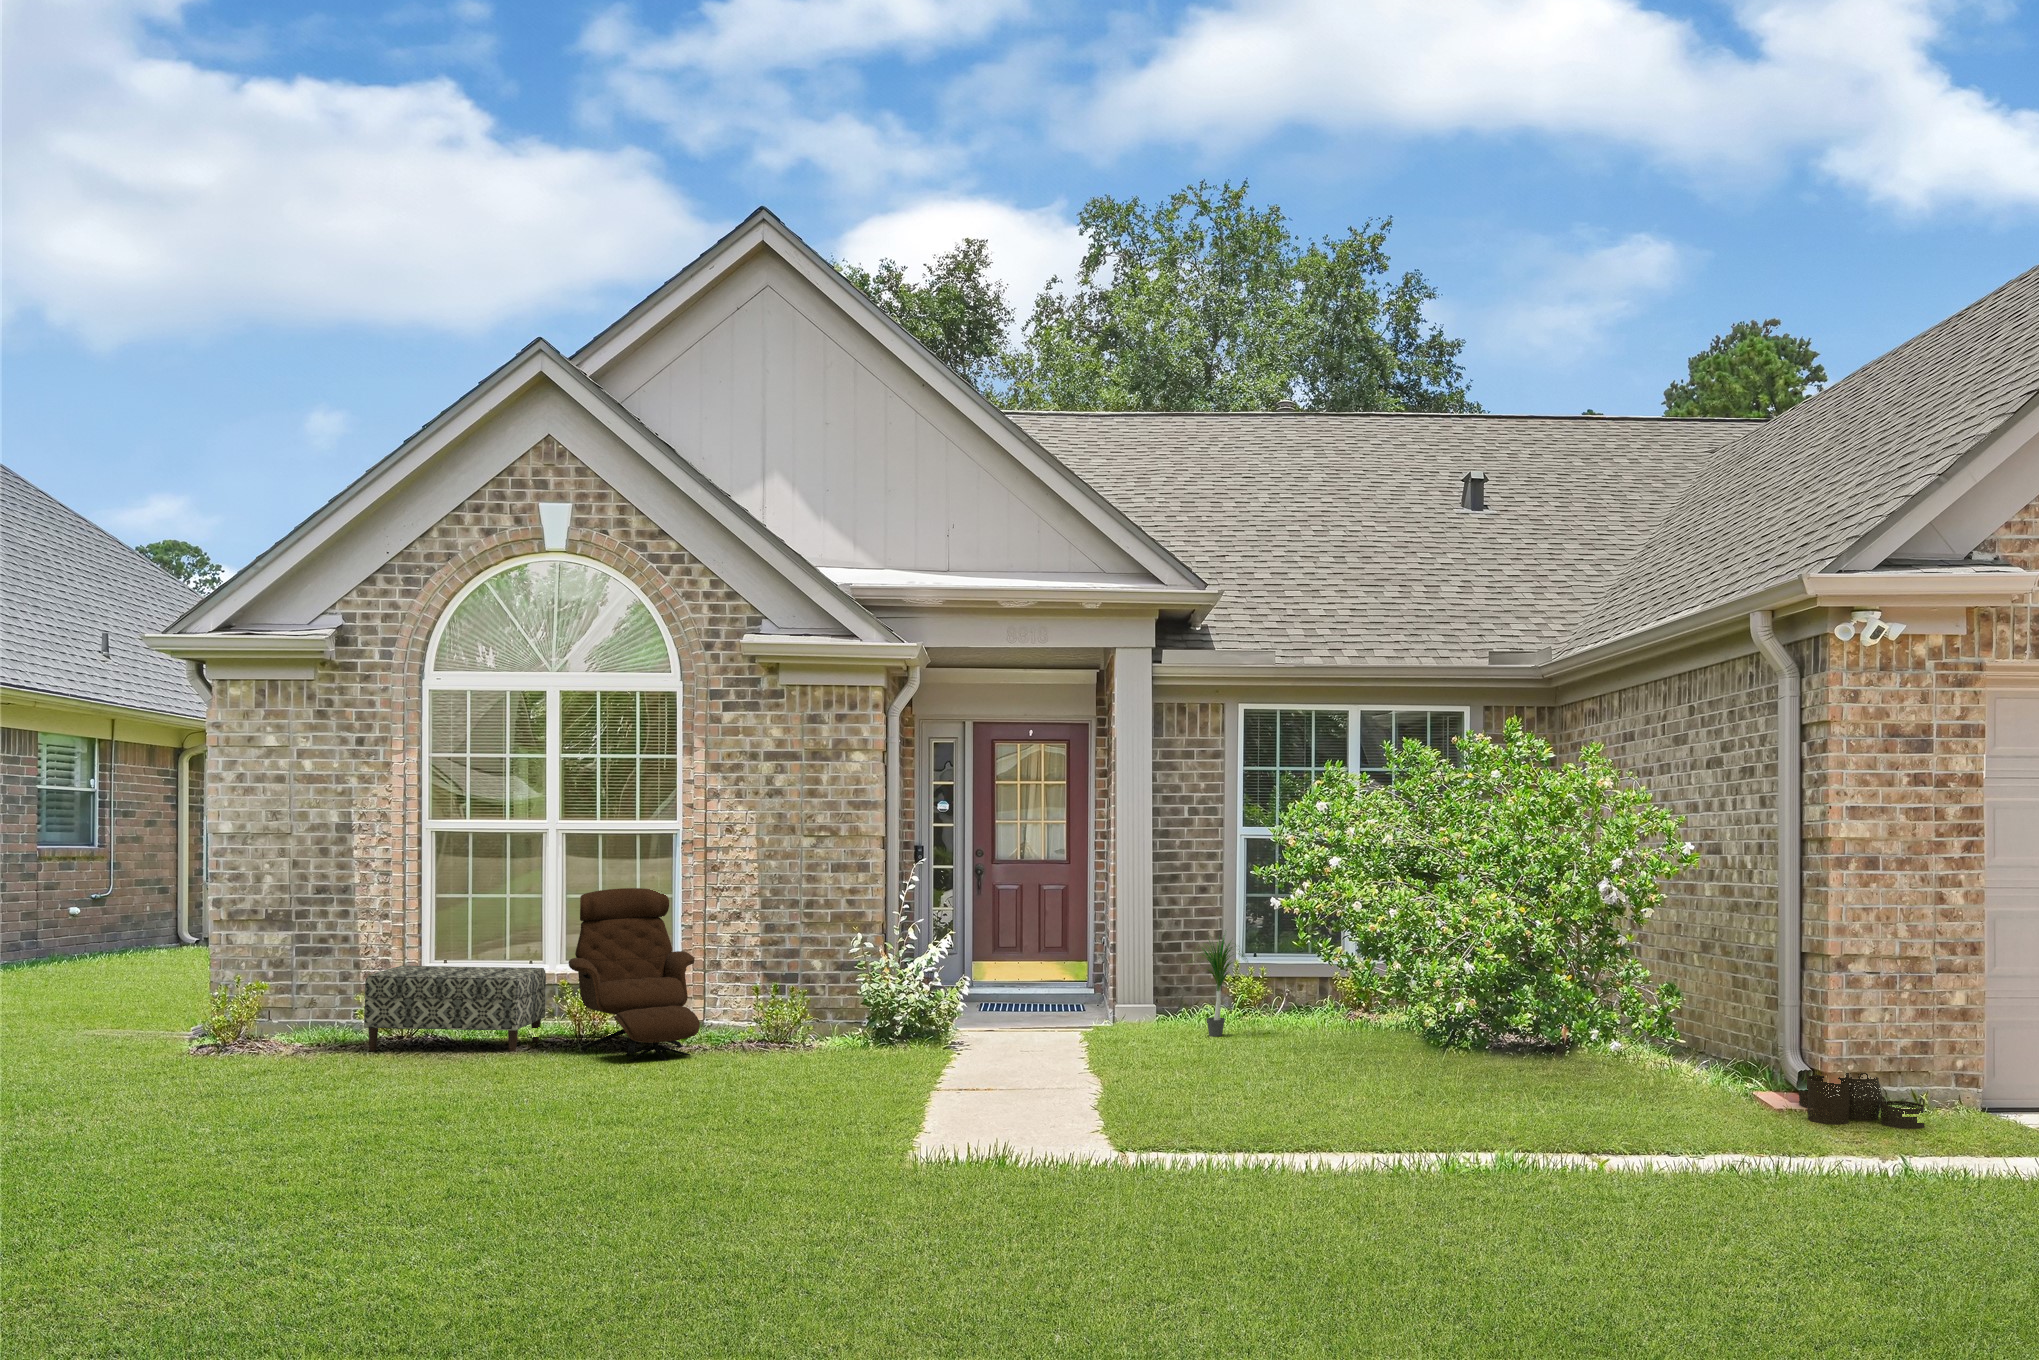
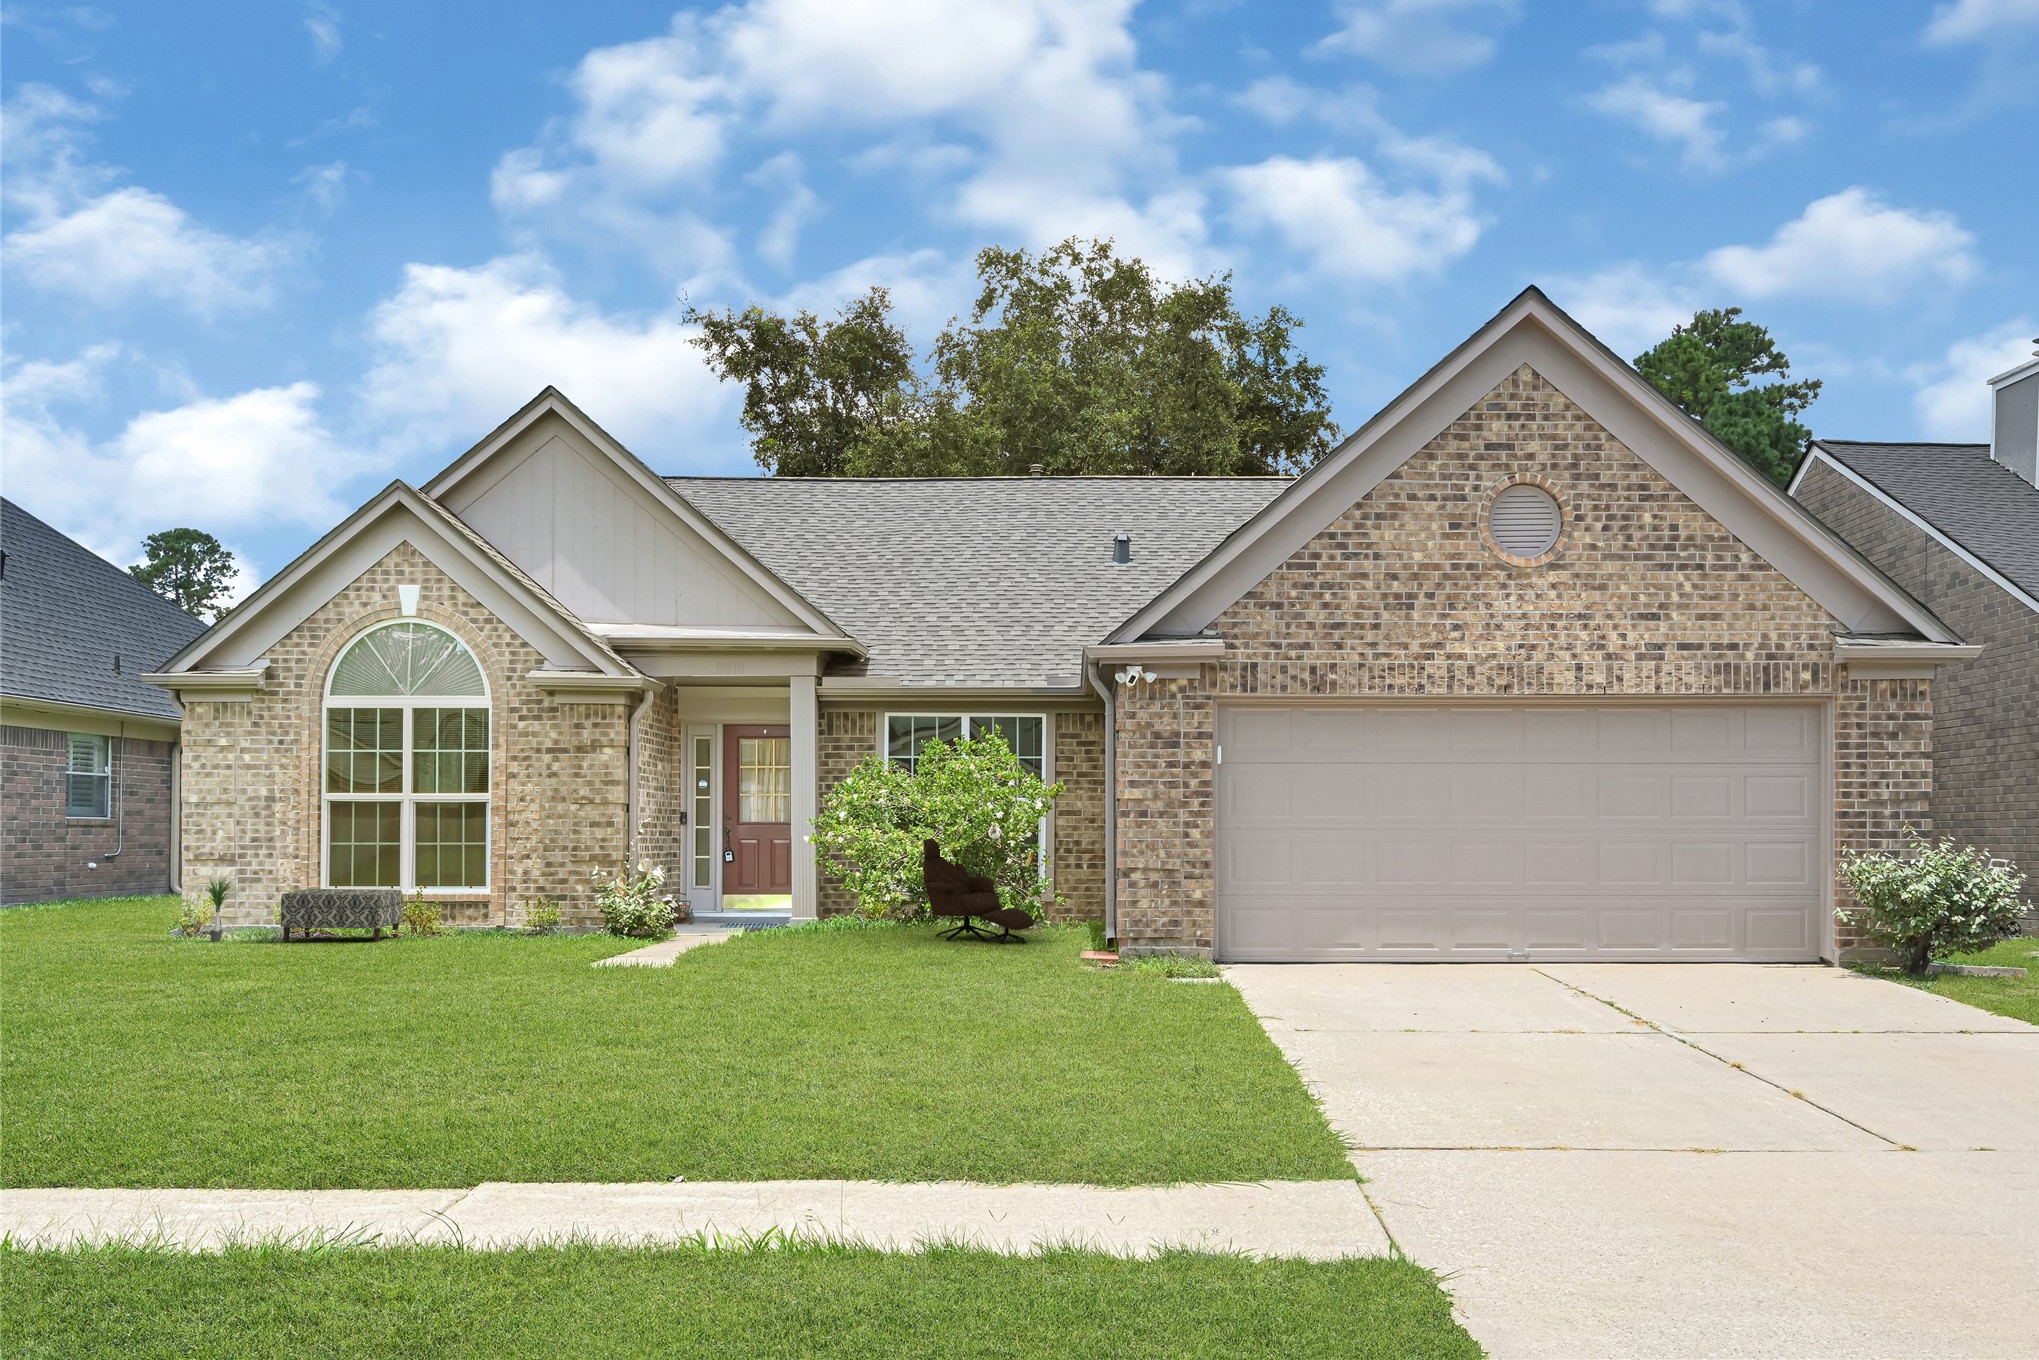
lounge chair: present [569,888,700,1061] -> present [923,838,1034,944]
potted plant: present [1193,935,1247,1036] -> present [205,875,230,942]
woven basket: present [1799,1071,1925,1129] -> none [1131,934,1195,971]

